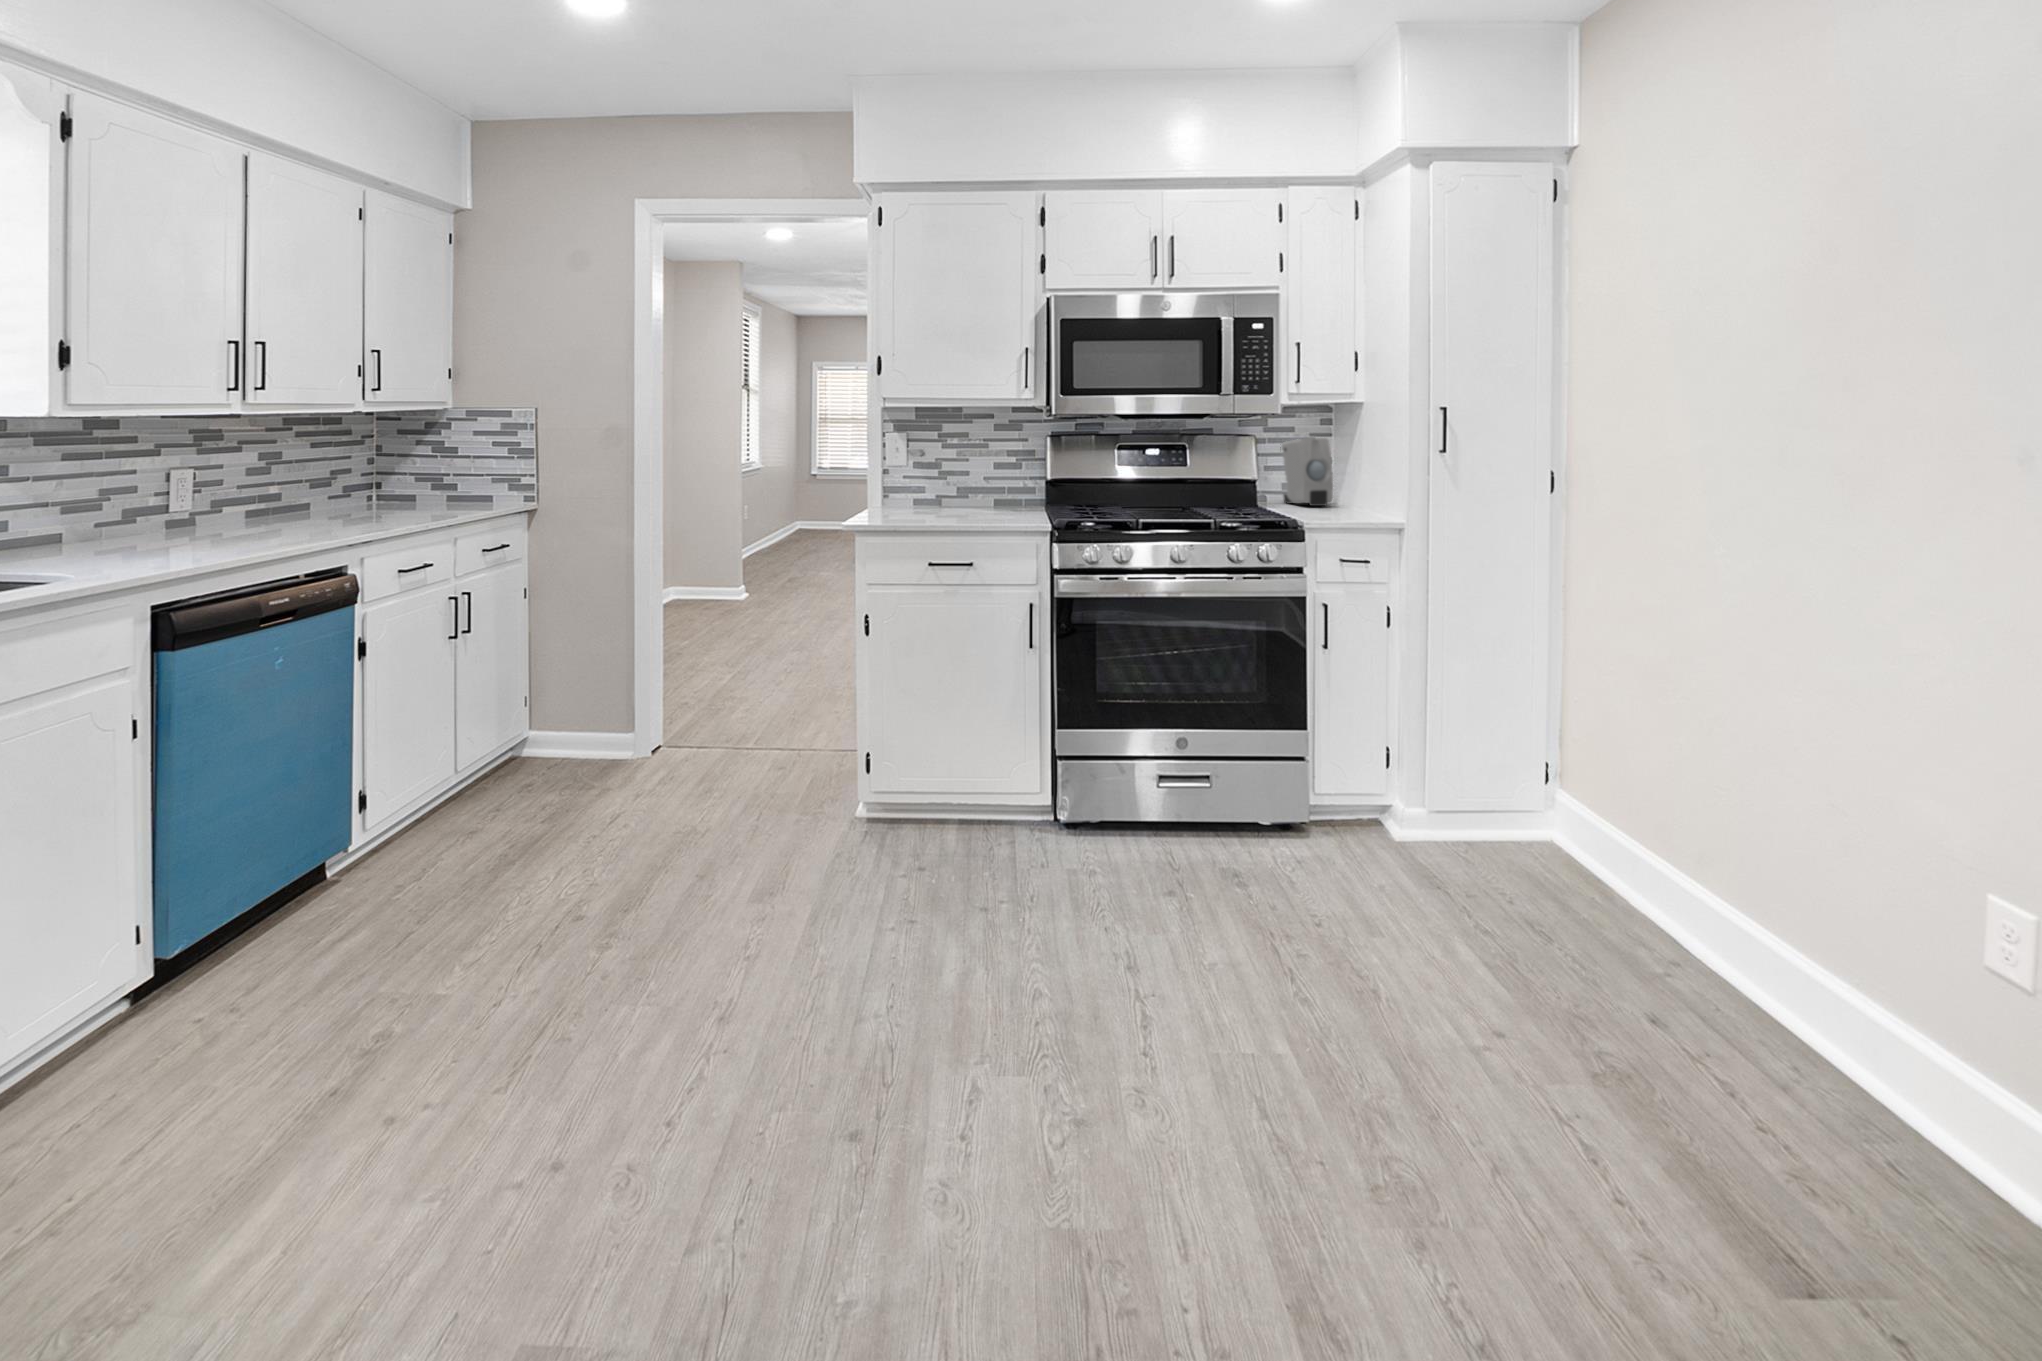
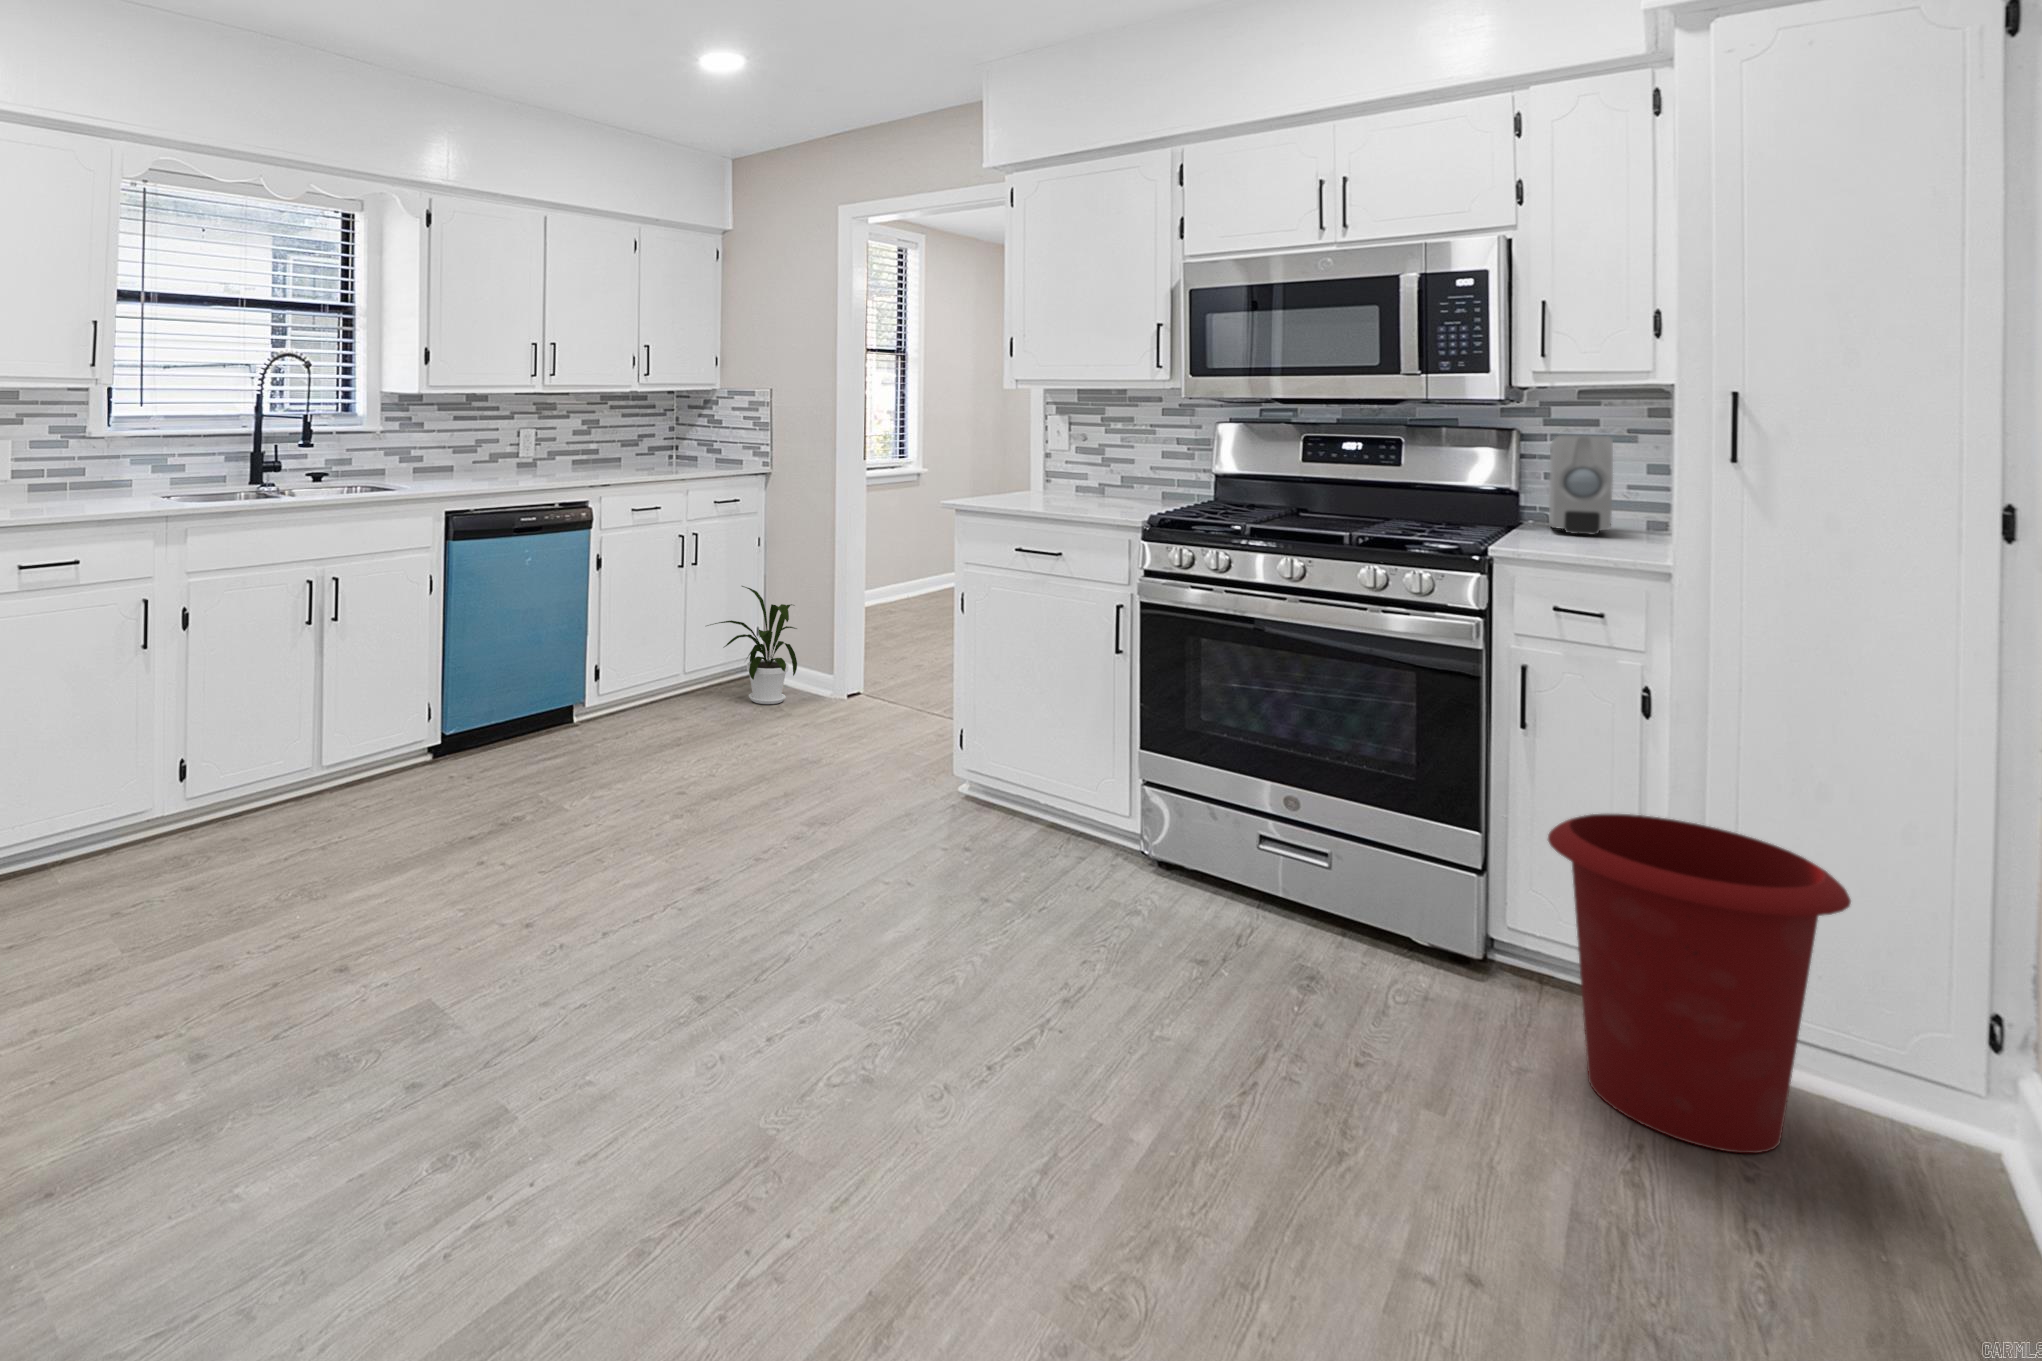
house plant: none [485,645,602,779] -> present [707,586,797,704]
waste bin: none [1416,687,1585,897] -> present [1548,814,1851,1153]

